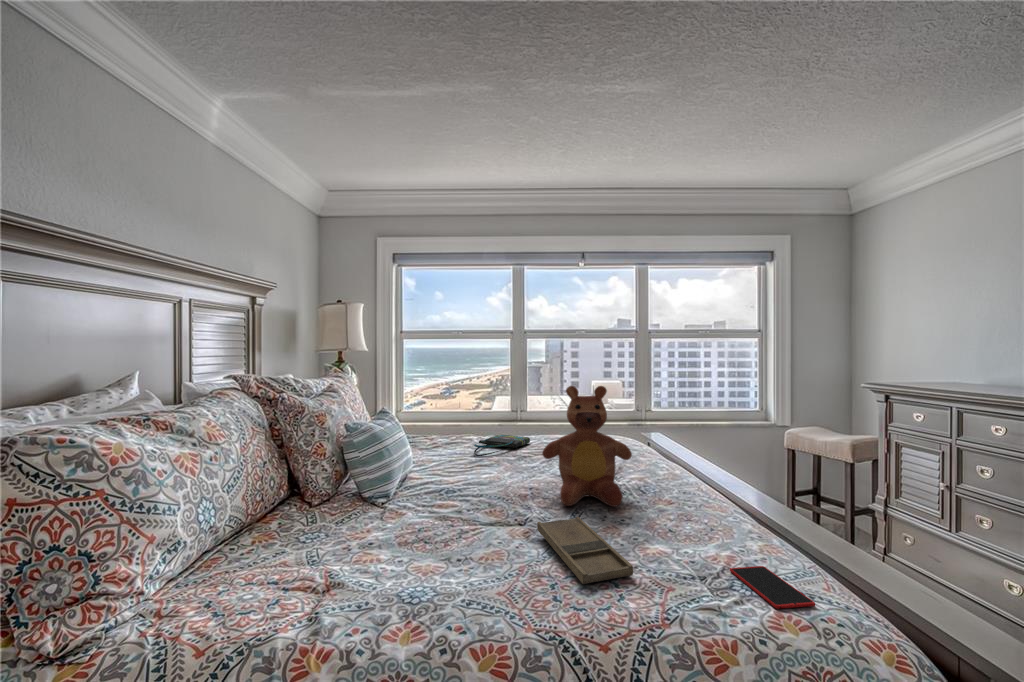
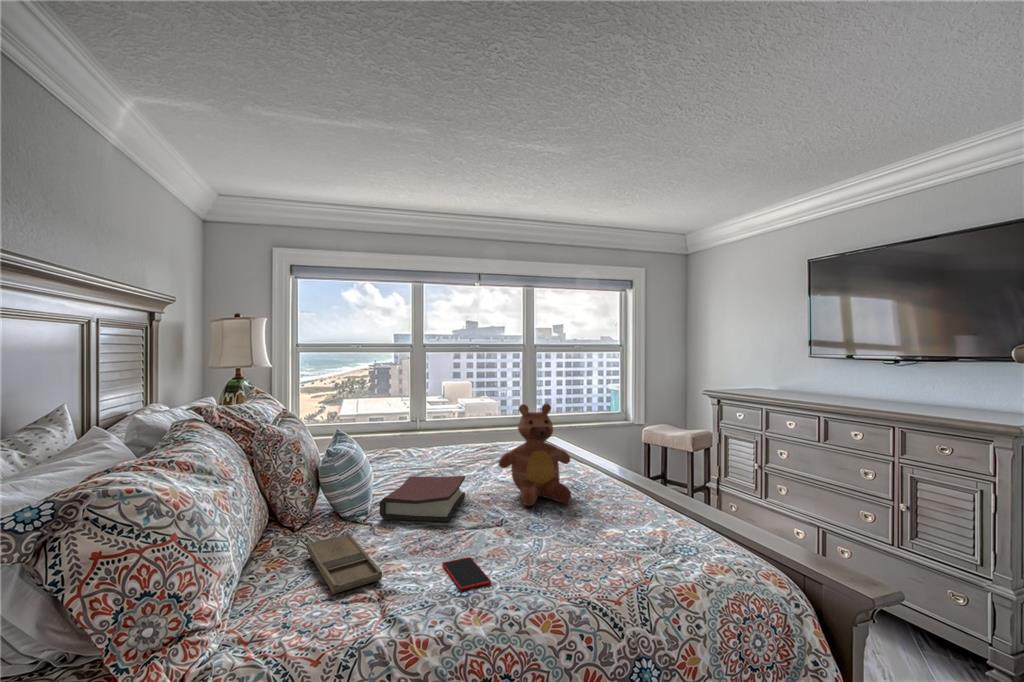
tote bag: present [474,435,530,456] -> none [409,447,456,470]
hardback book: none [400,461,507,513] -> present [380,476,465,522]
tray: present [537,517,633,584] -> present [307,533,382,594]
smartphone: present [730,566,815,608] -> present [442,557,491,590]

